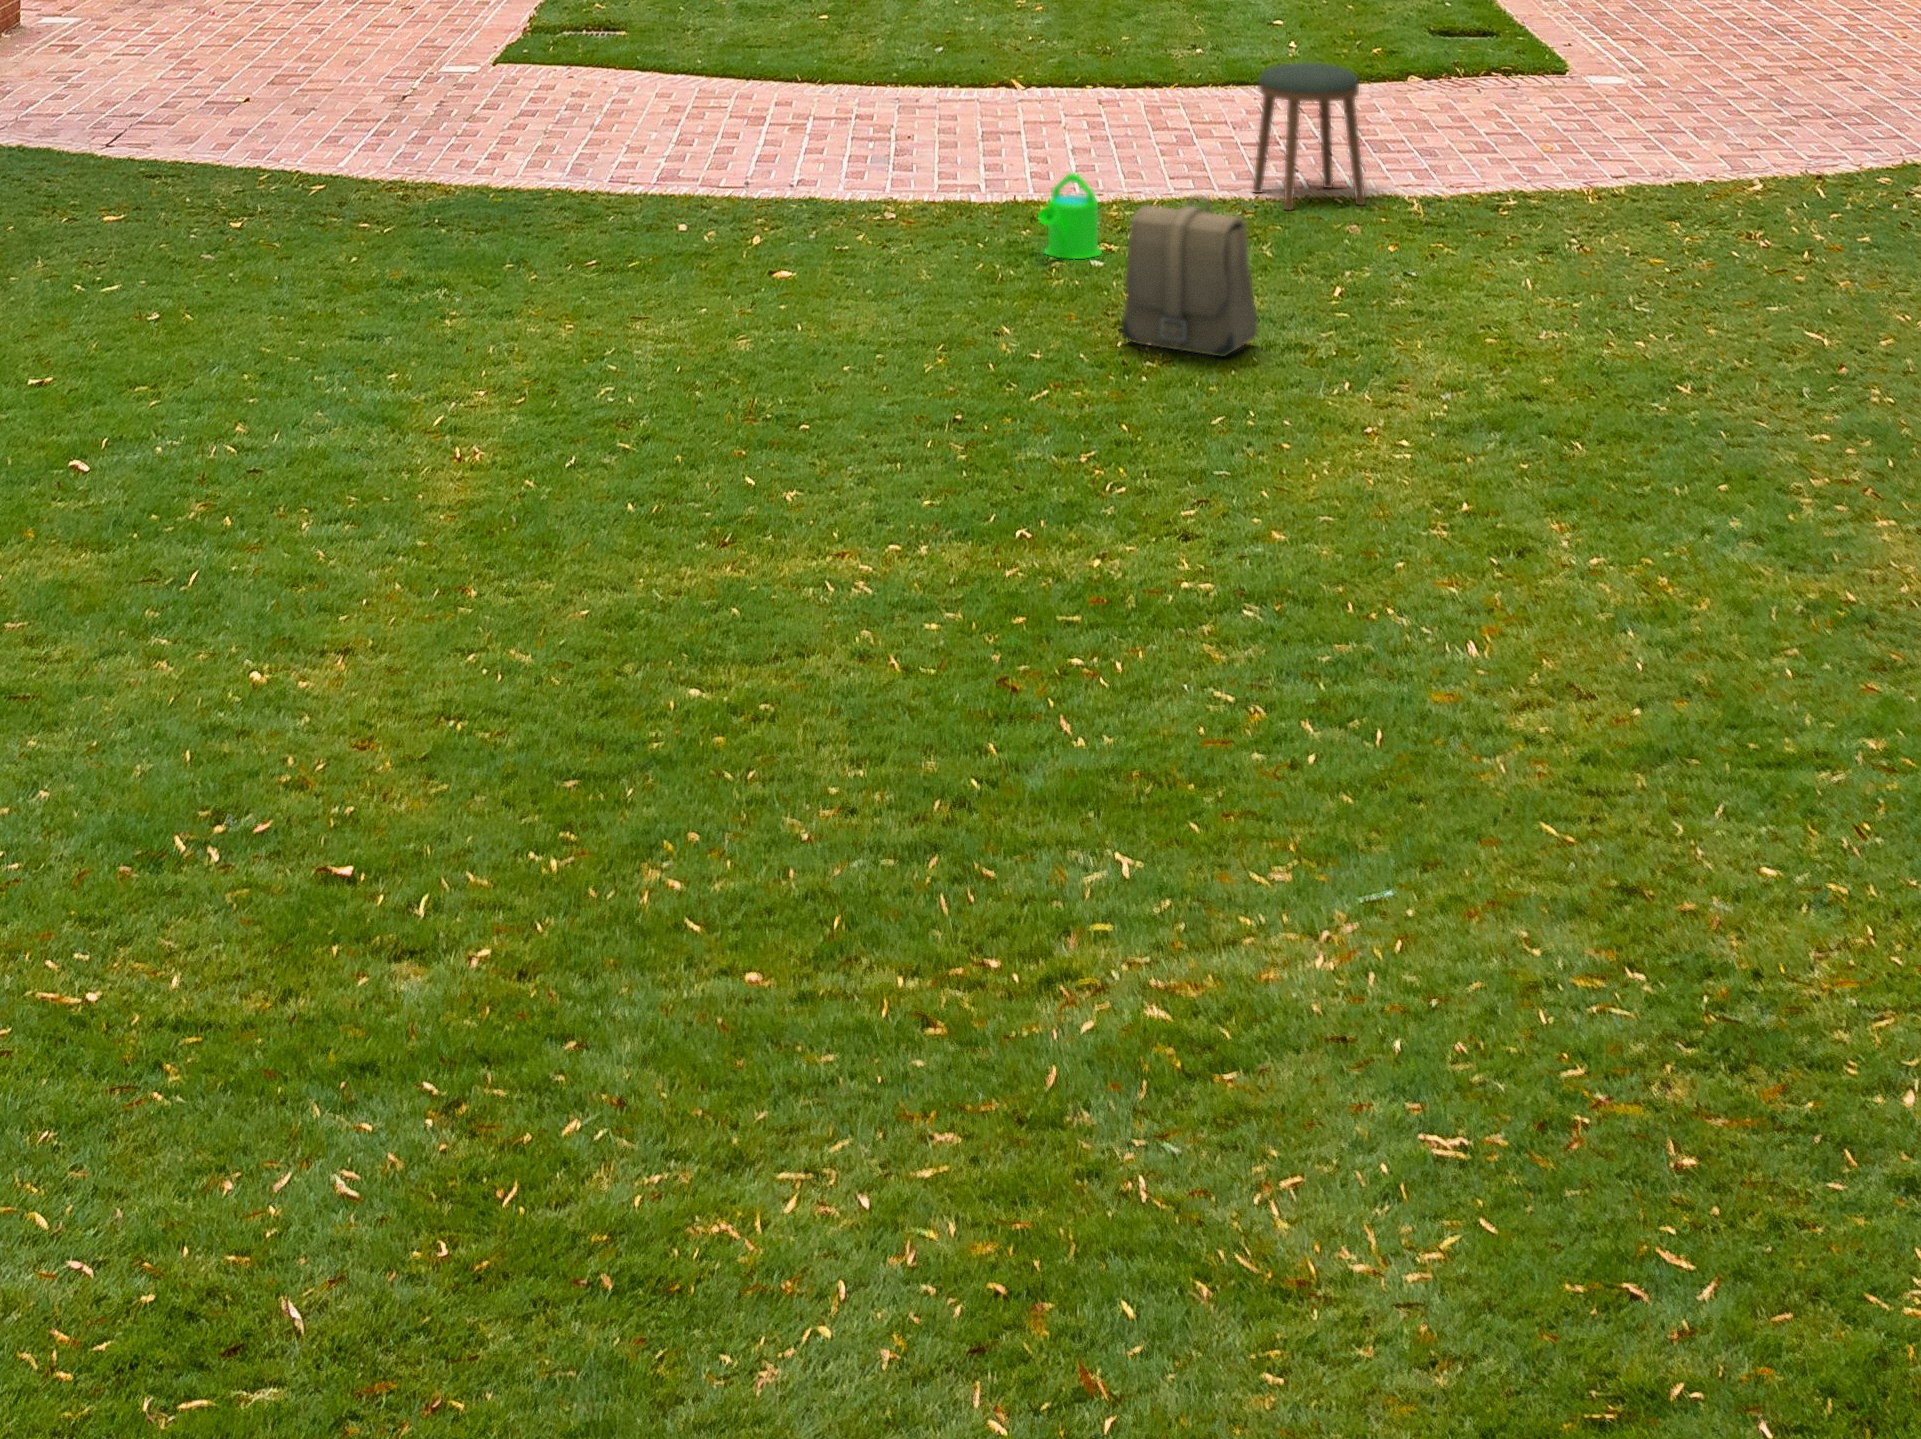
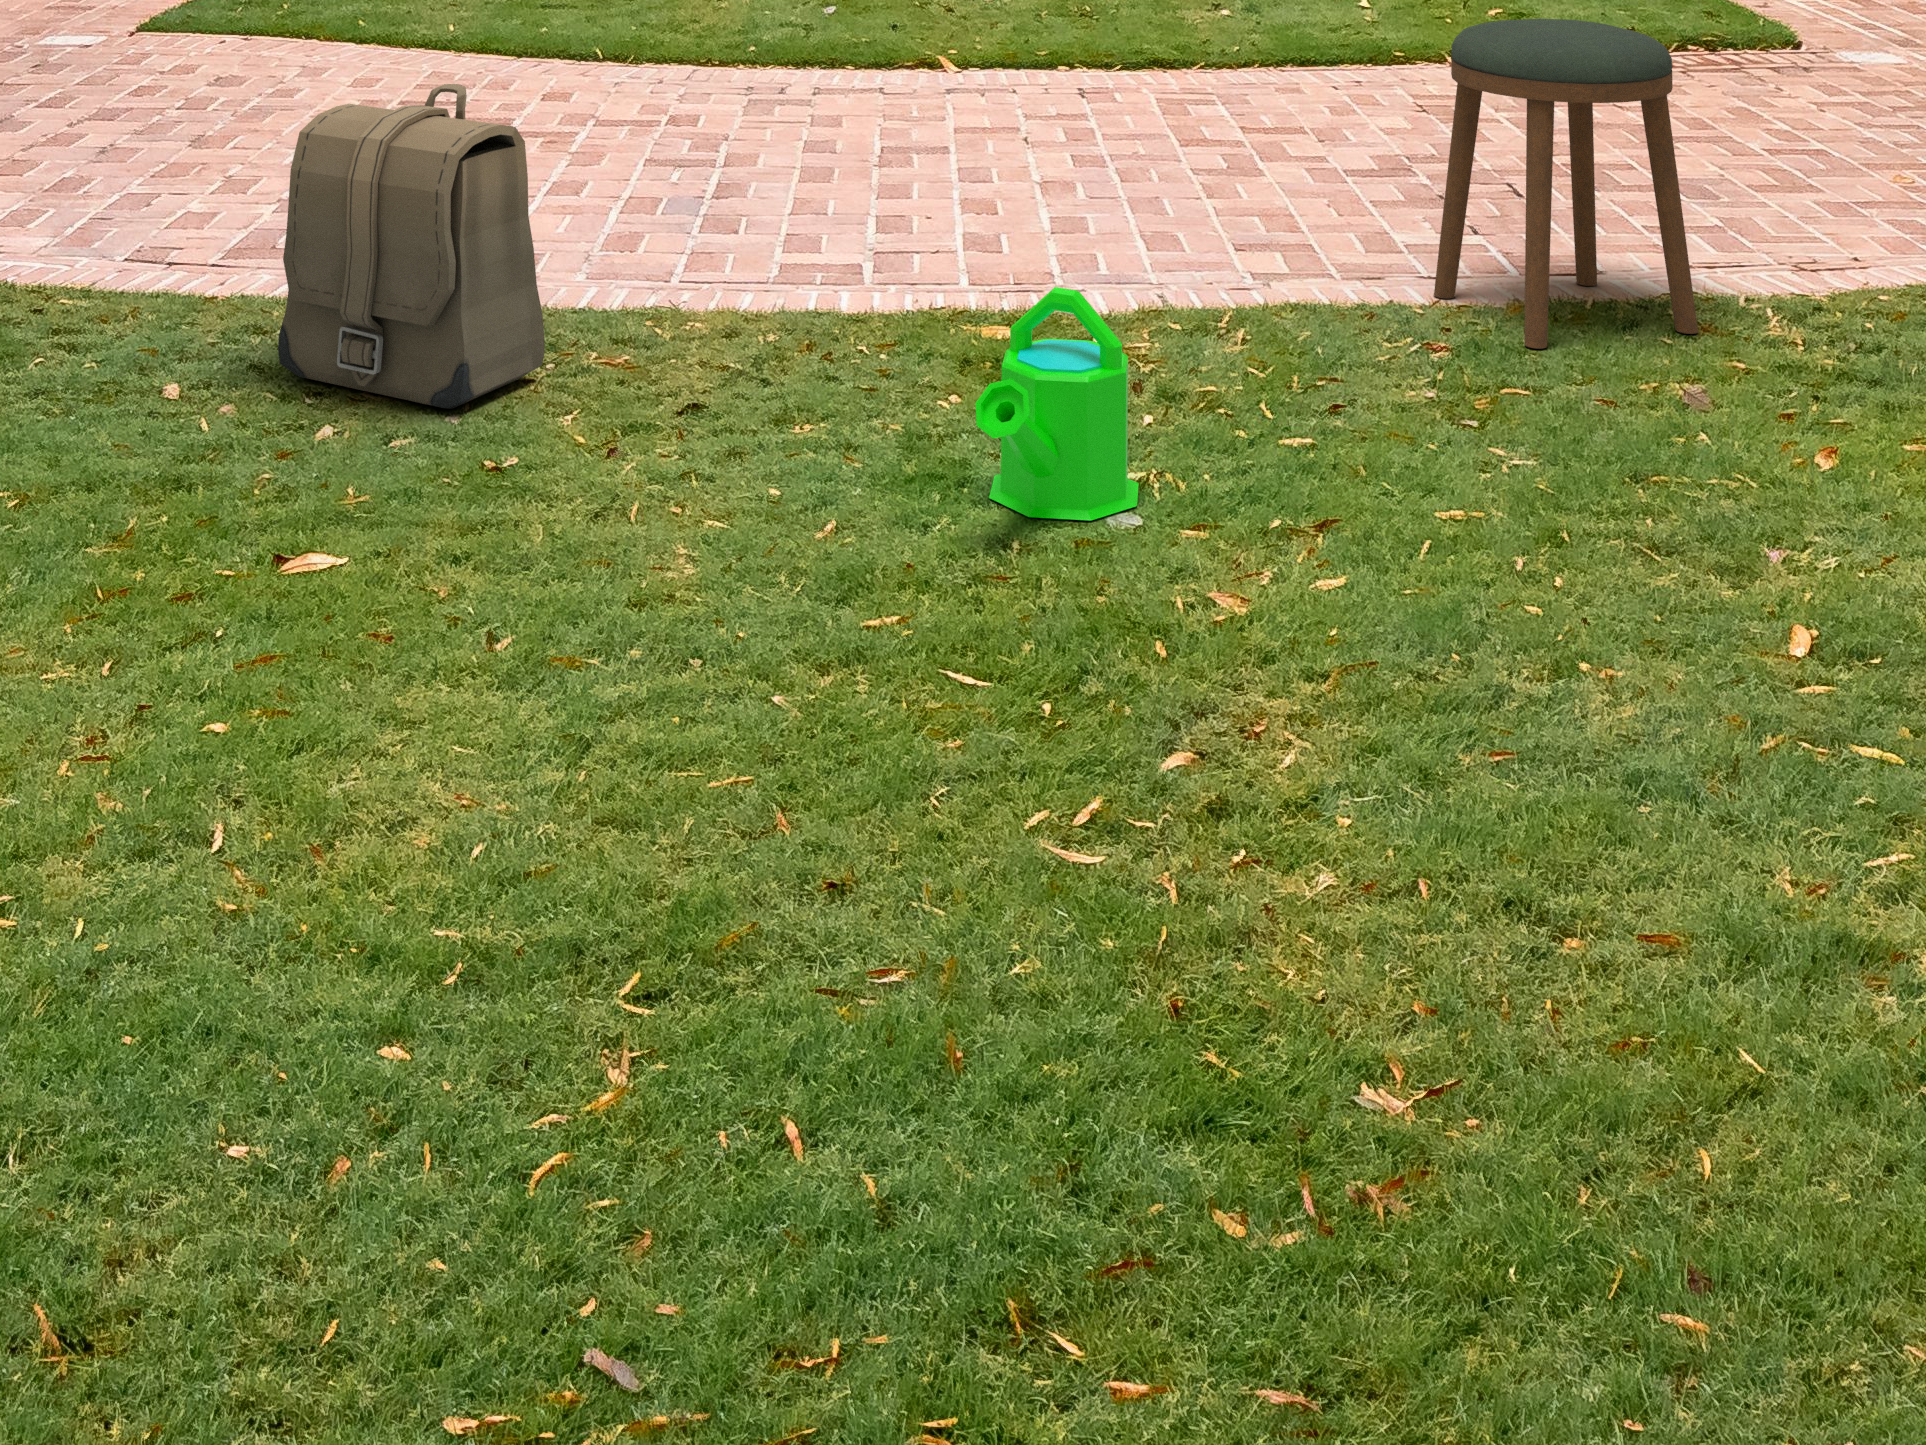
backpack: present [1121,195,1257,357] -> present [278,84,545,409]

